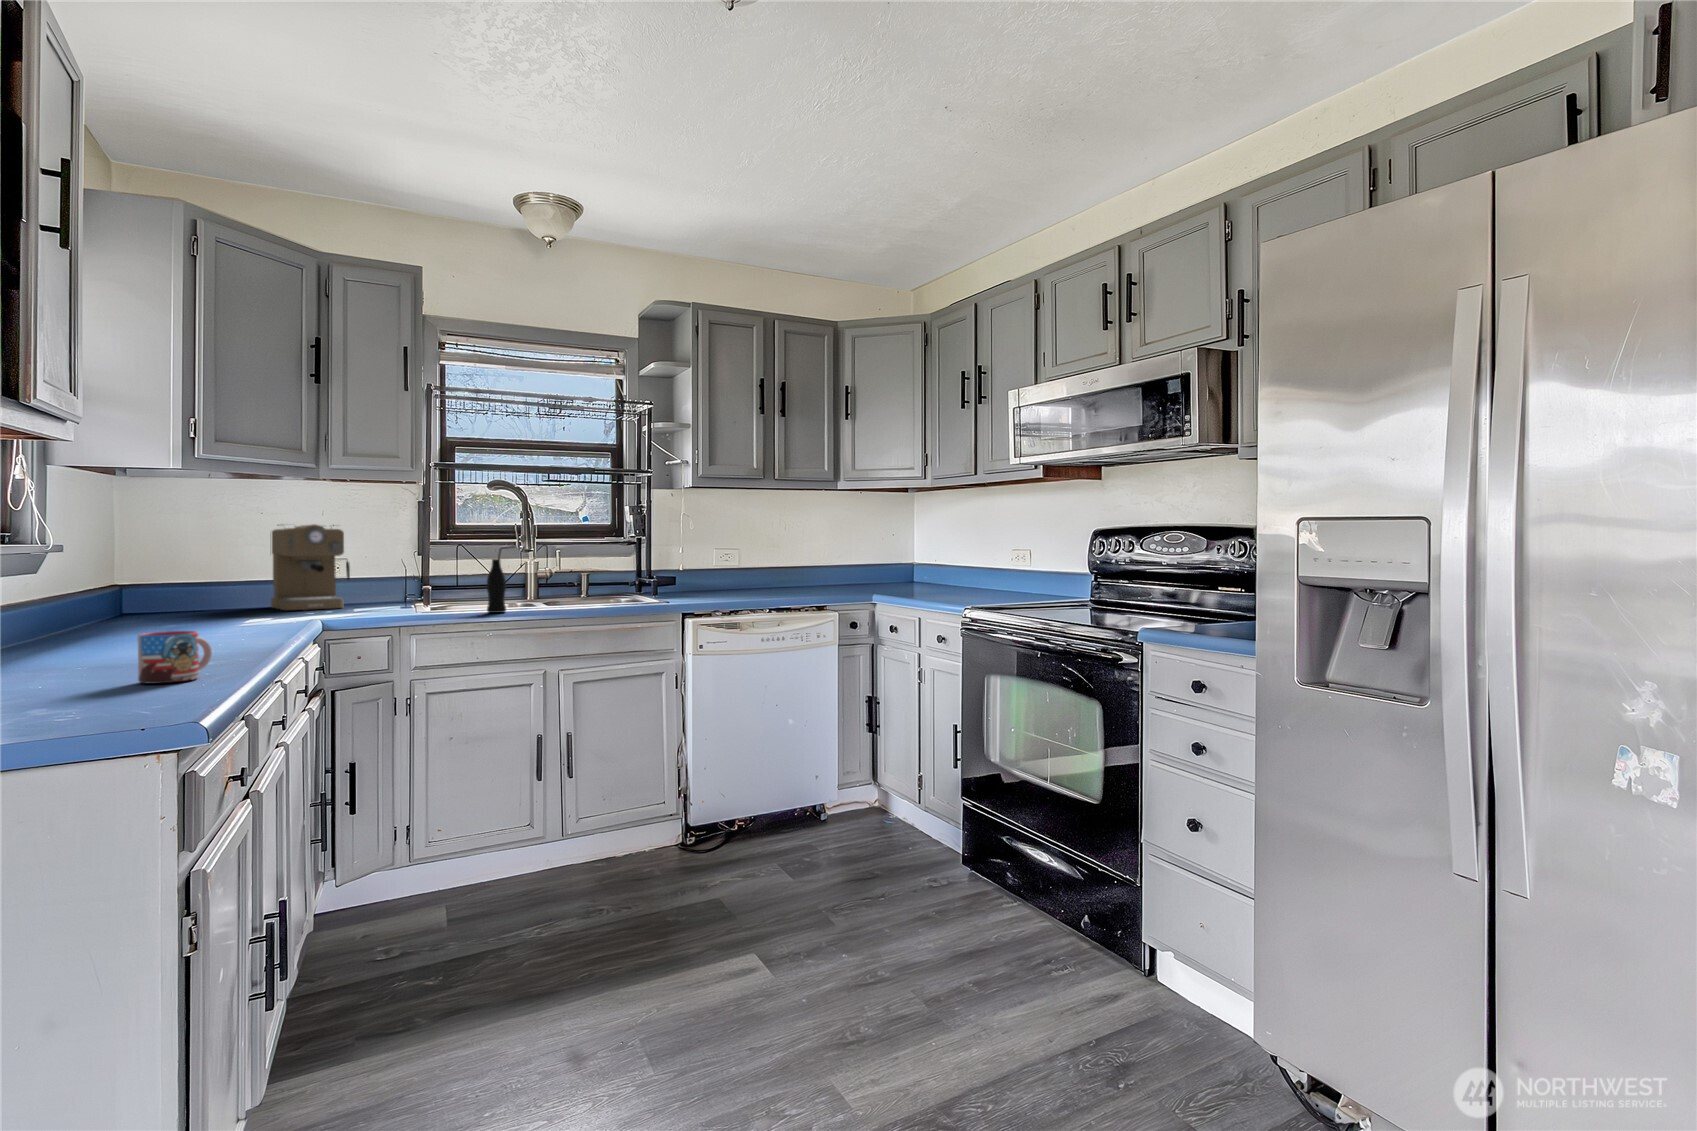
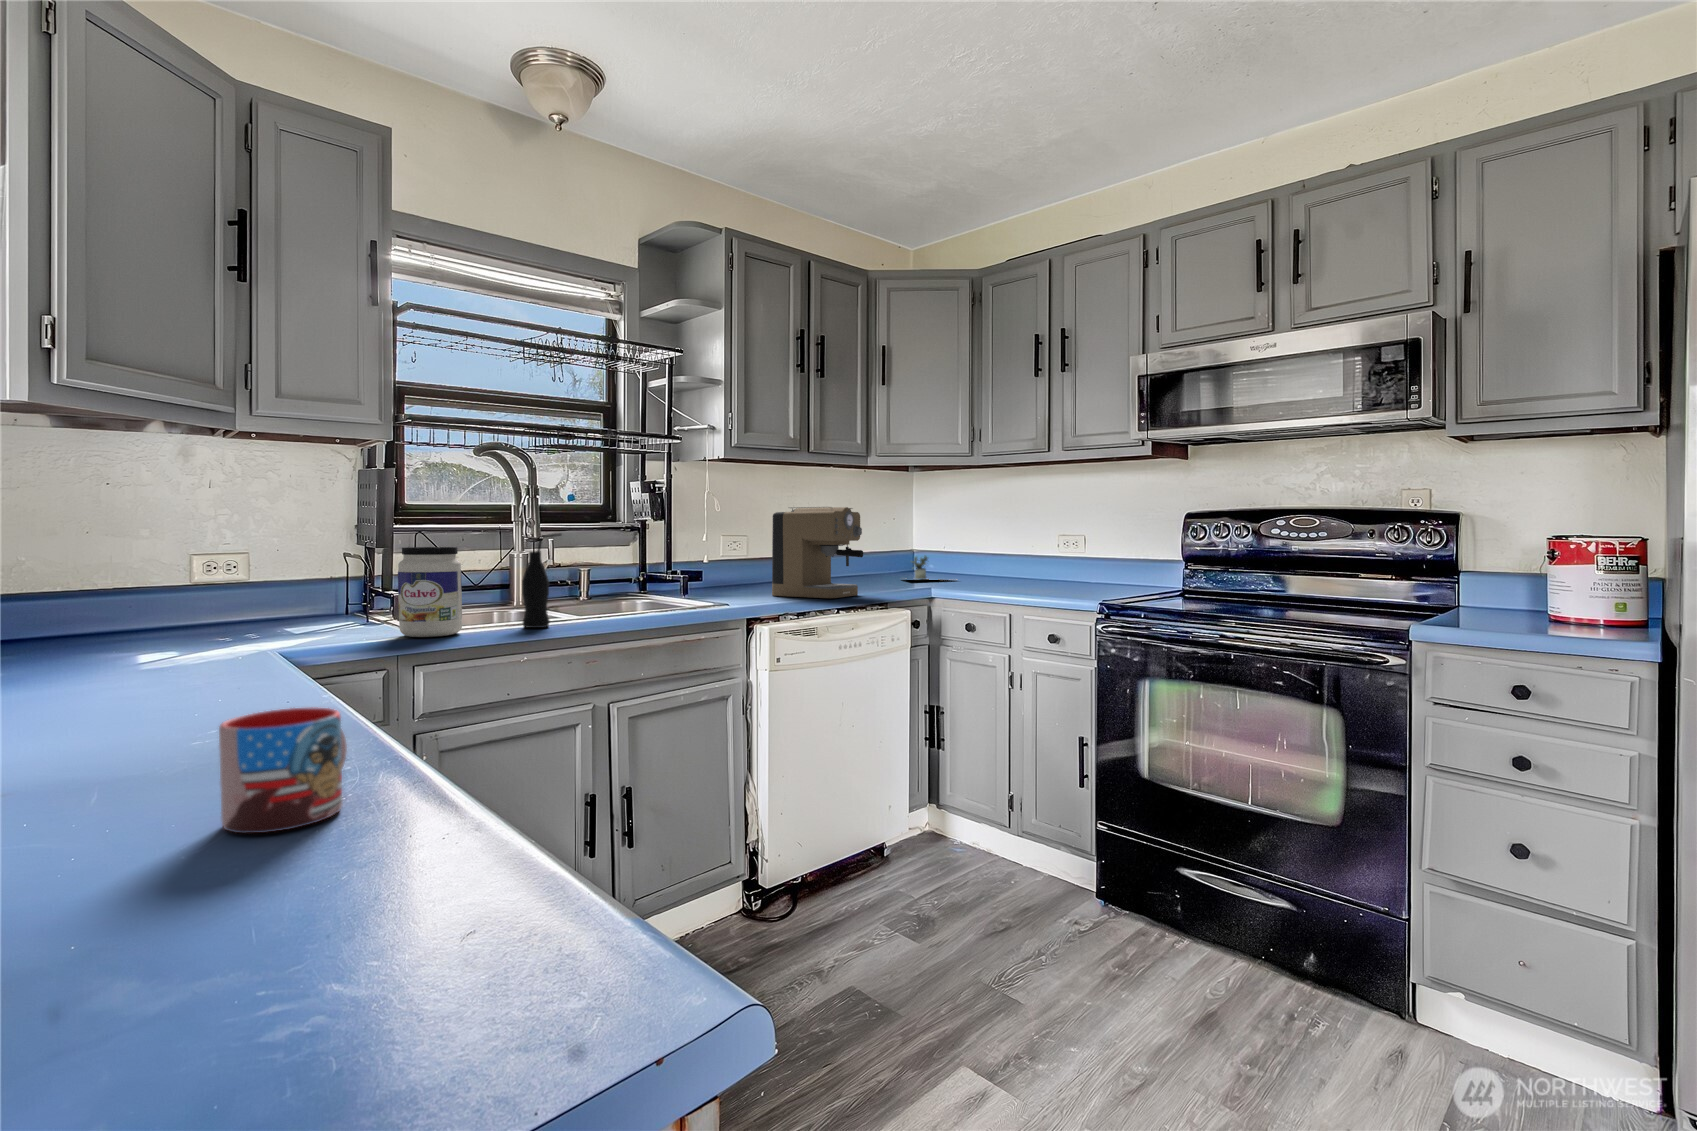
coffee maker: present [271,524,350,610] -> present [772,507,863,598]
jar: none [399,555,443,616] -> present [398,547,462,637]
potted plant: none [875,565,947,588] -> present [912,556,927,579]

